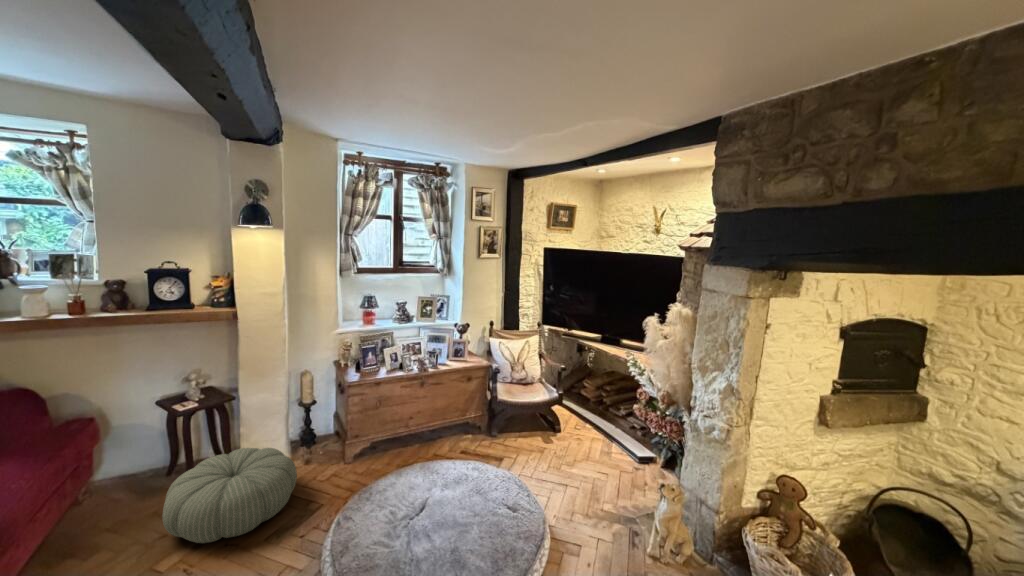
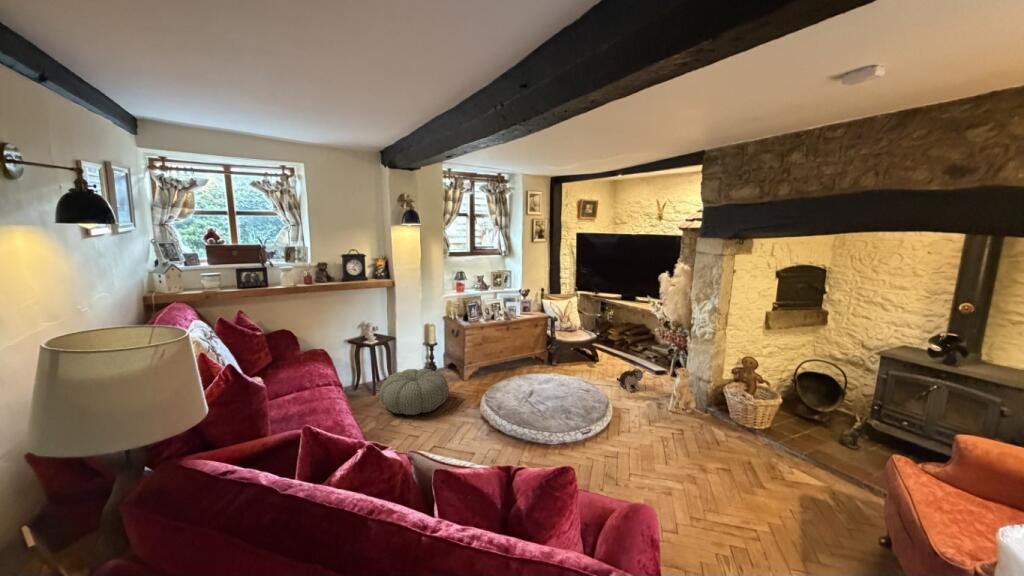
plush toy: none [576,464,614,502] -> present [617,368,645,392]

